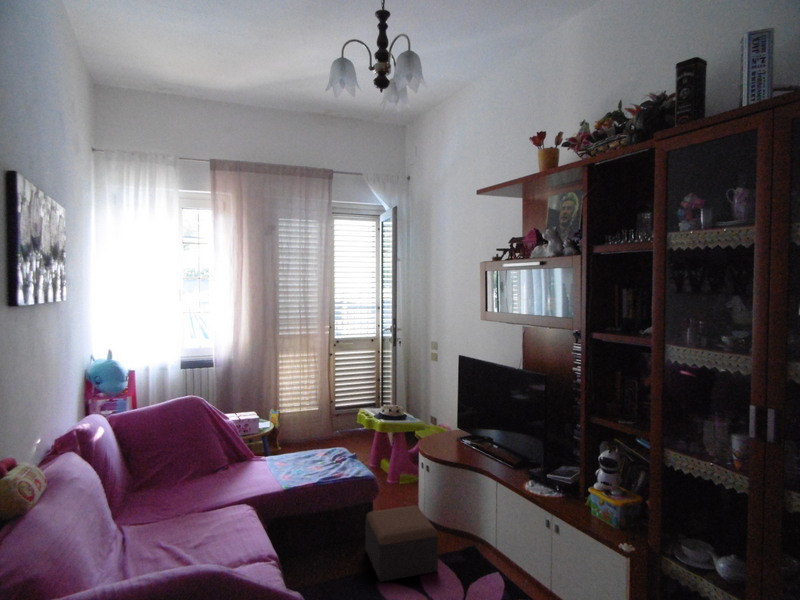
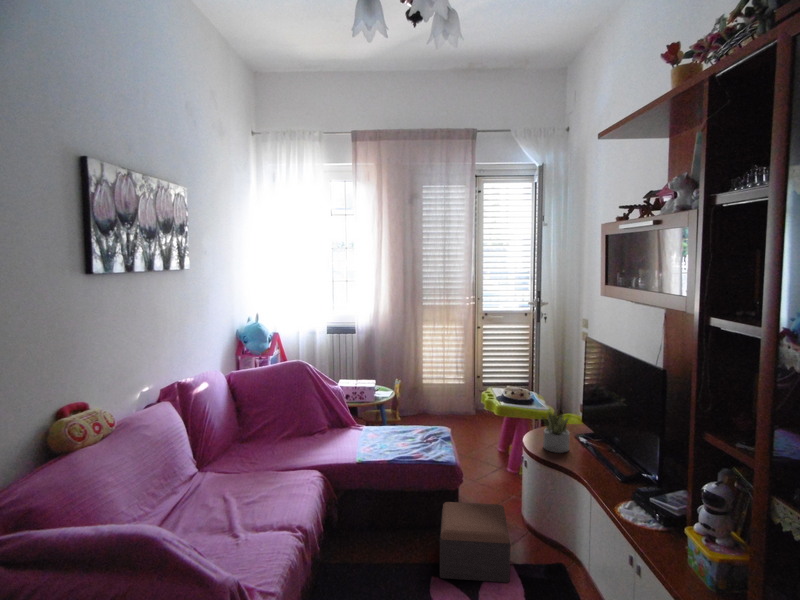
succulent plant: none [437,416,463,453] -> present [542,411,570,453]

